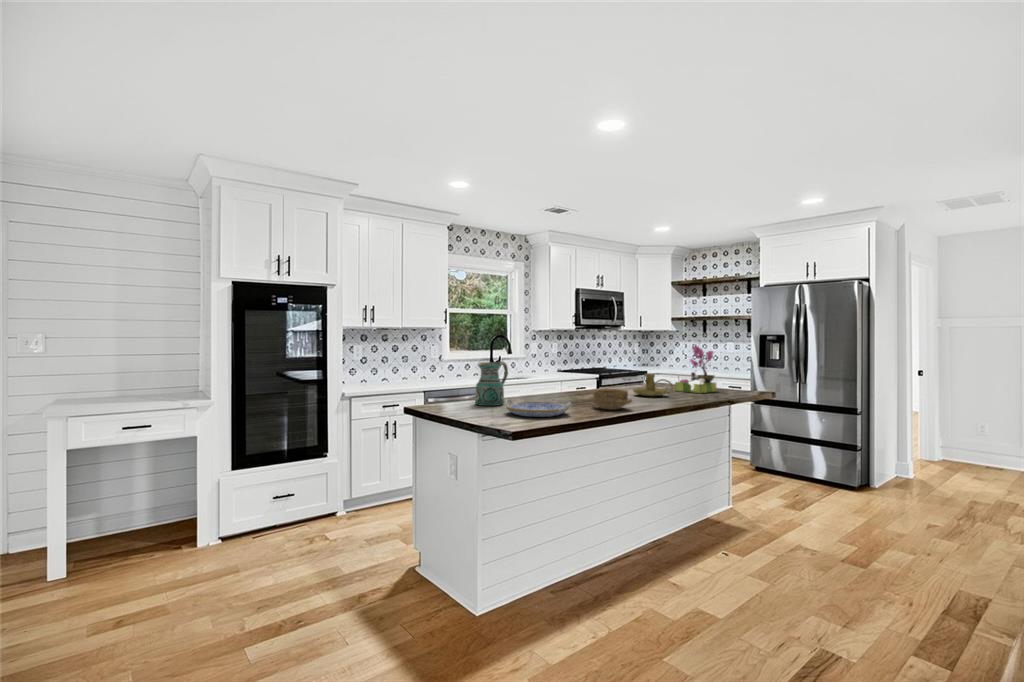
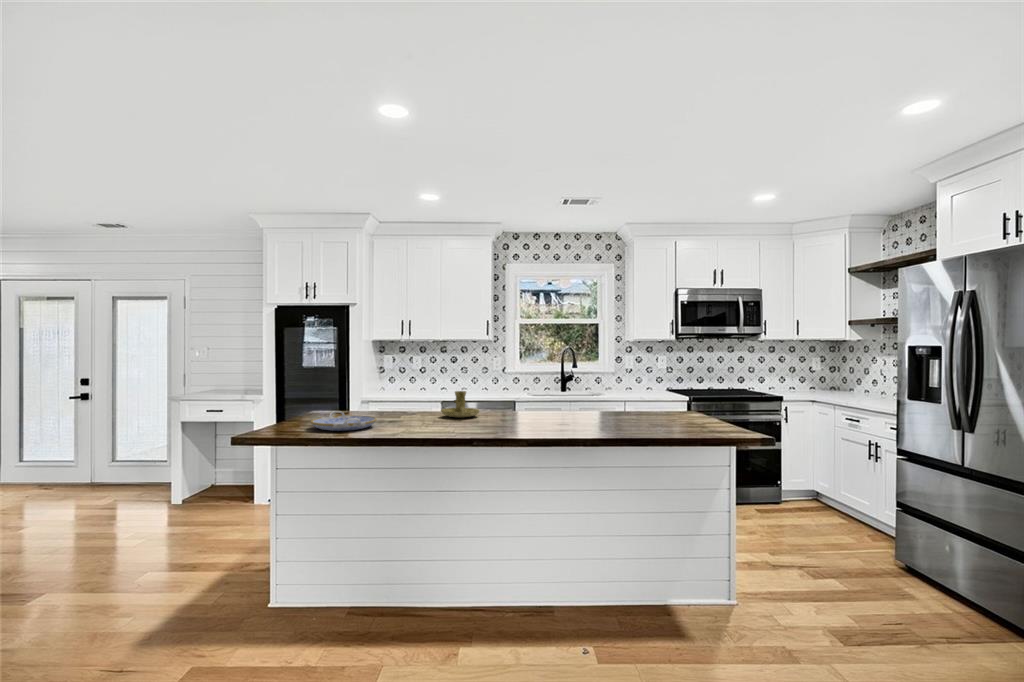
flower arrangement: present [675,345,716,393] -> none [639,359,688,426]
ceramic pitcher: present [475,361,508,406] -> none [356,374,396,417]
candle holder: present [633,373,673,396] -> present [441,391,480,418]
ceramic bowl: present [590,389,632,410] -> none [413,408,452,432]

